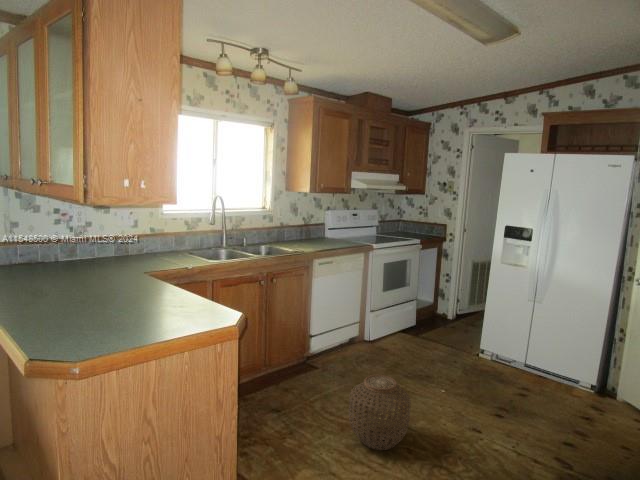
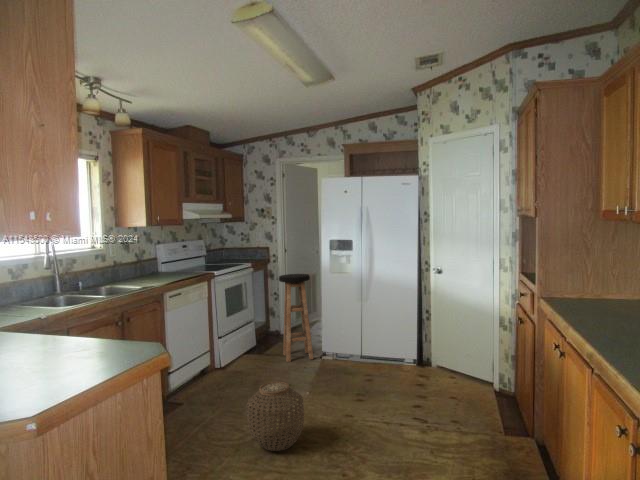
bar stool: none [438,257,477,353] -> present [279,274,313,362]

